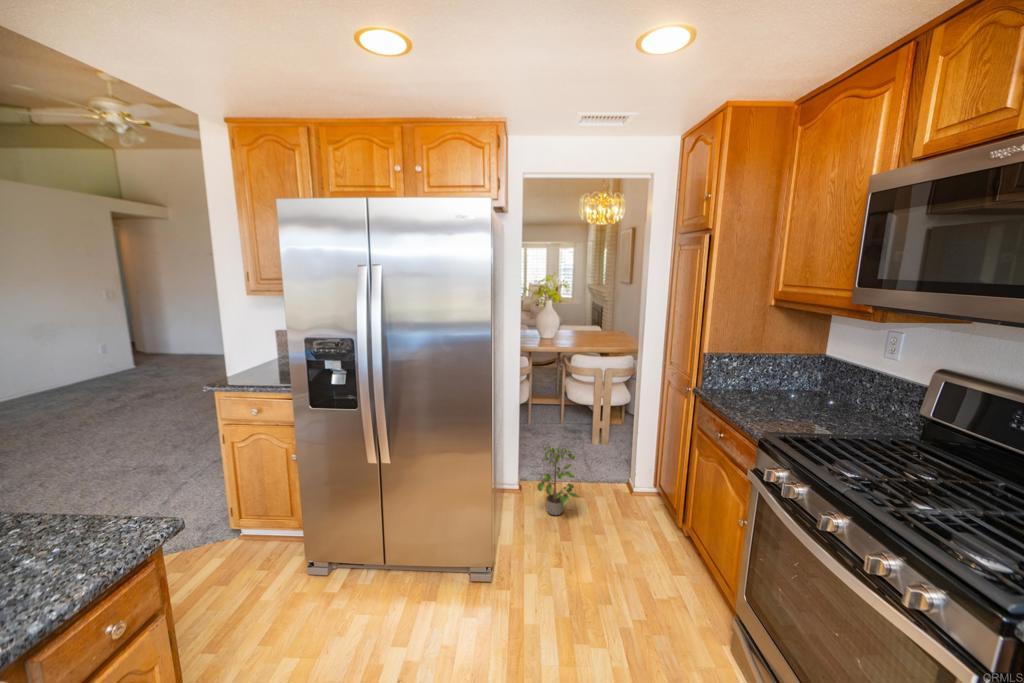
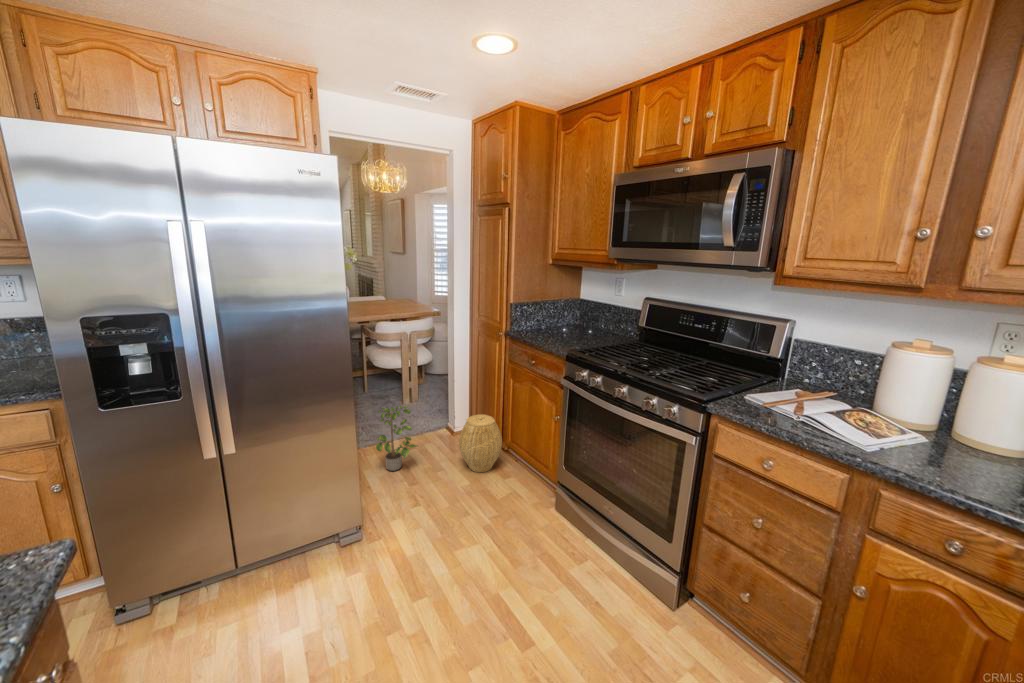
woven basket: none [624,480,678,553] -> present [459,414,502,472]

